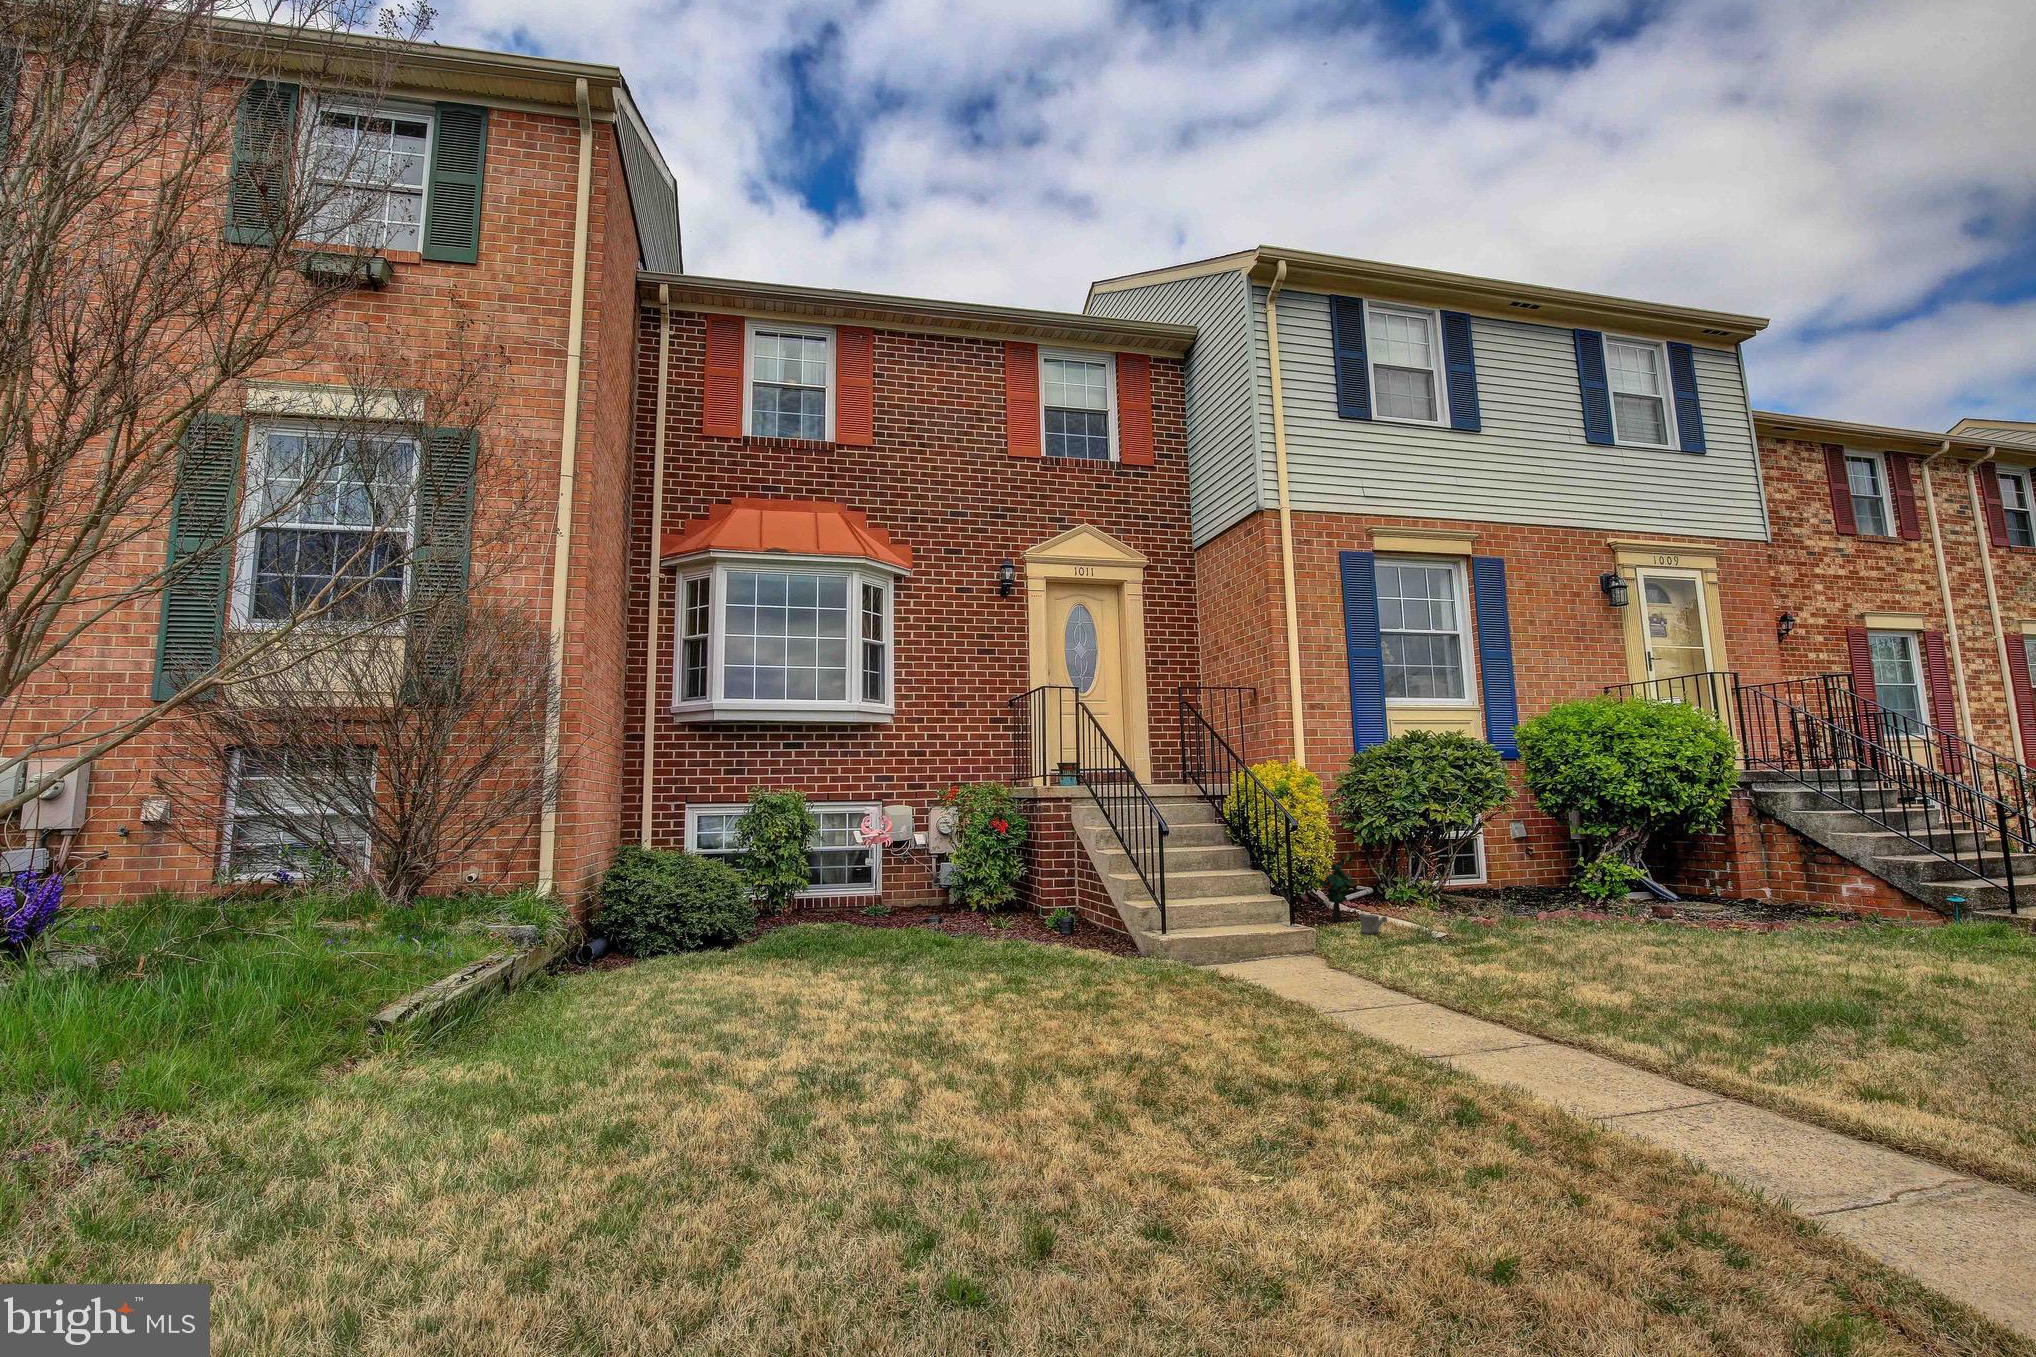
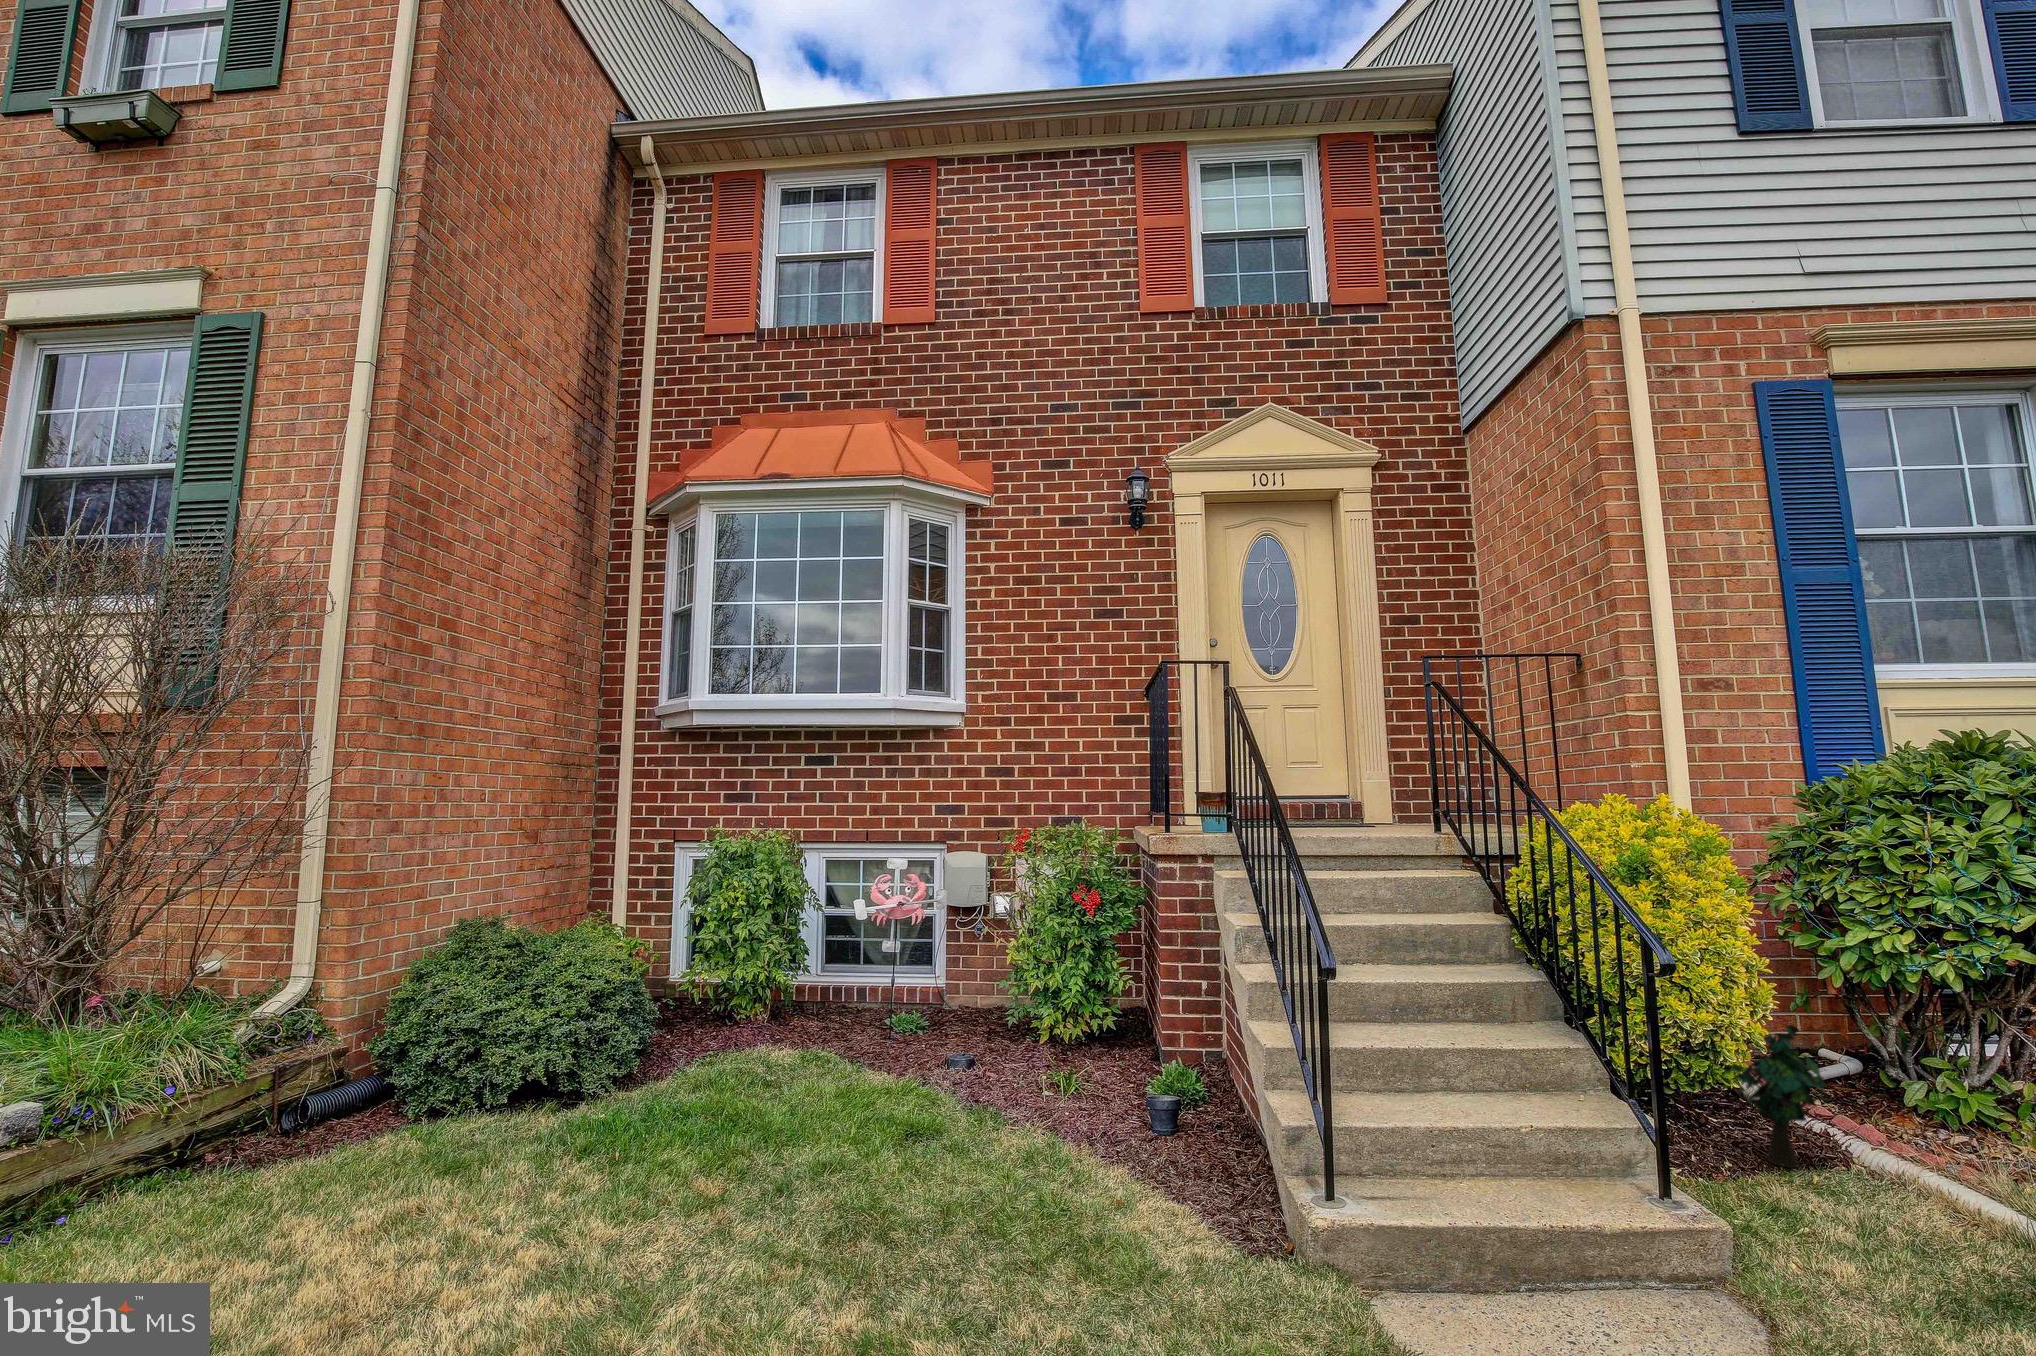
watering can: present [1360,914,1387,934] -> none [1853,1180,1946,1250]

